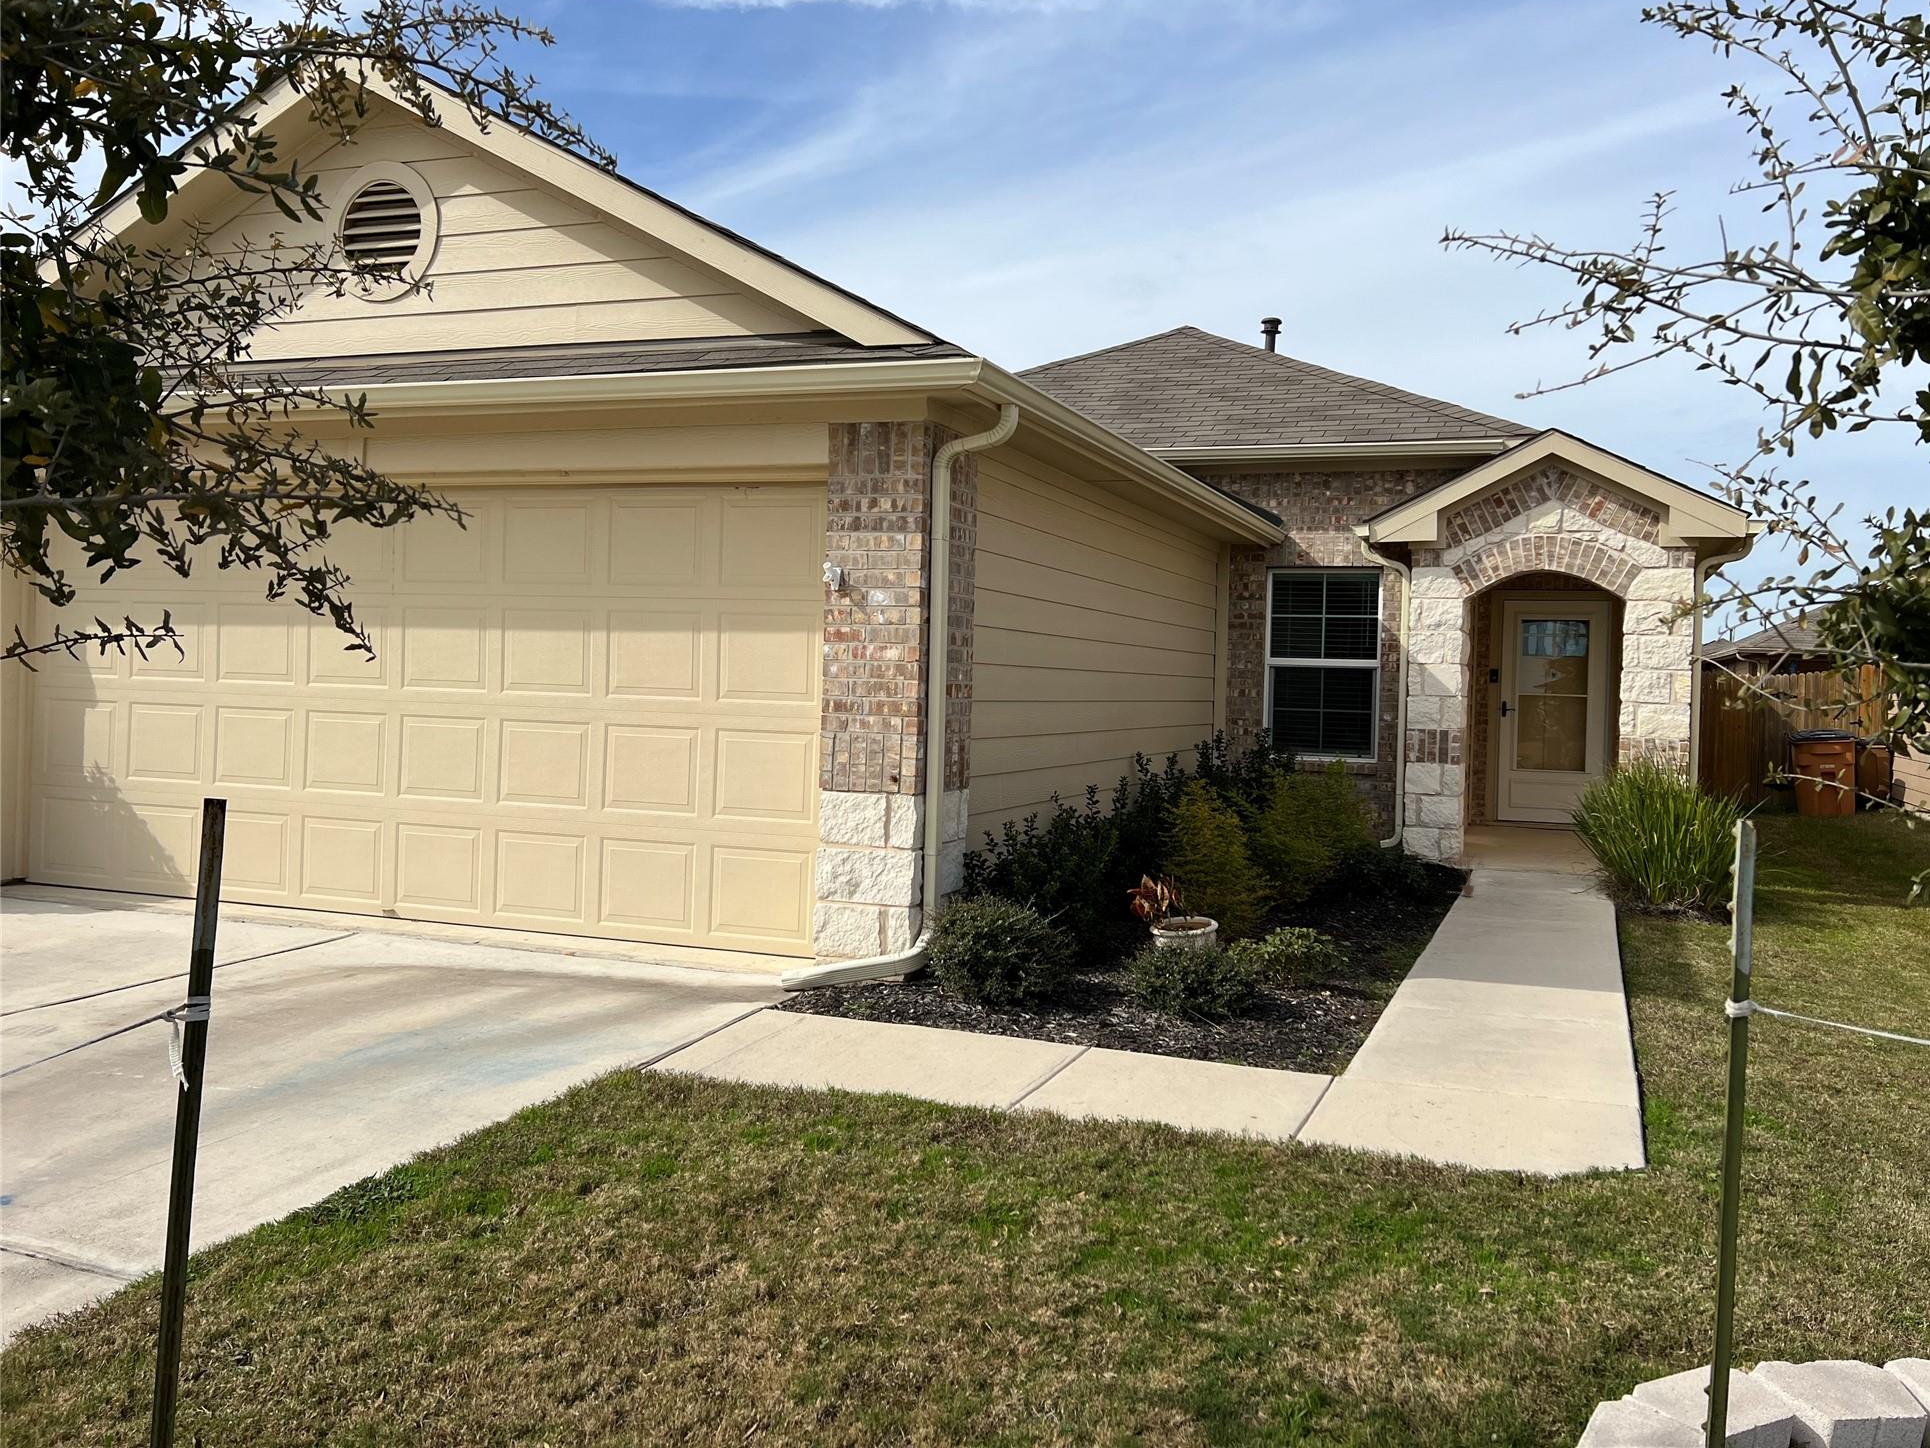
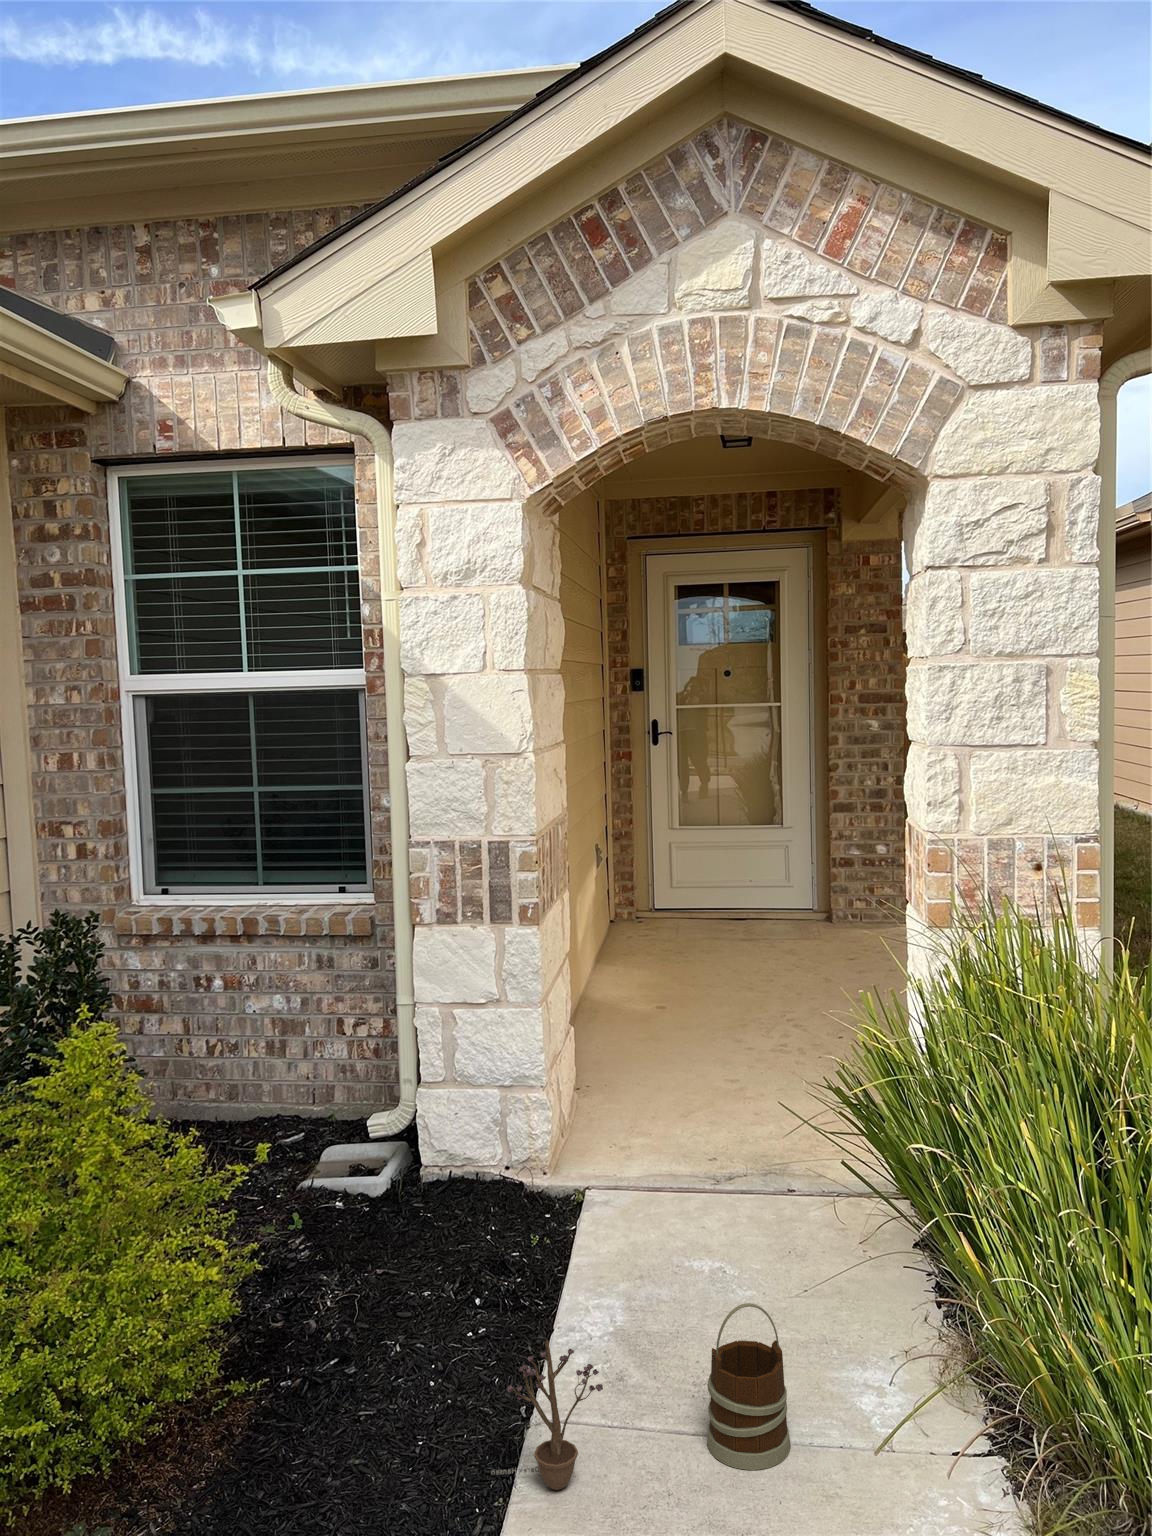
wooden bucket: none [1515,853,1543,901] -> present [707,1303,791,1470]

